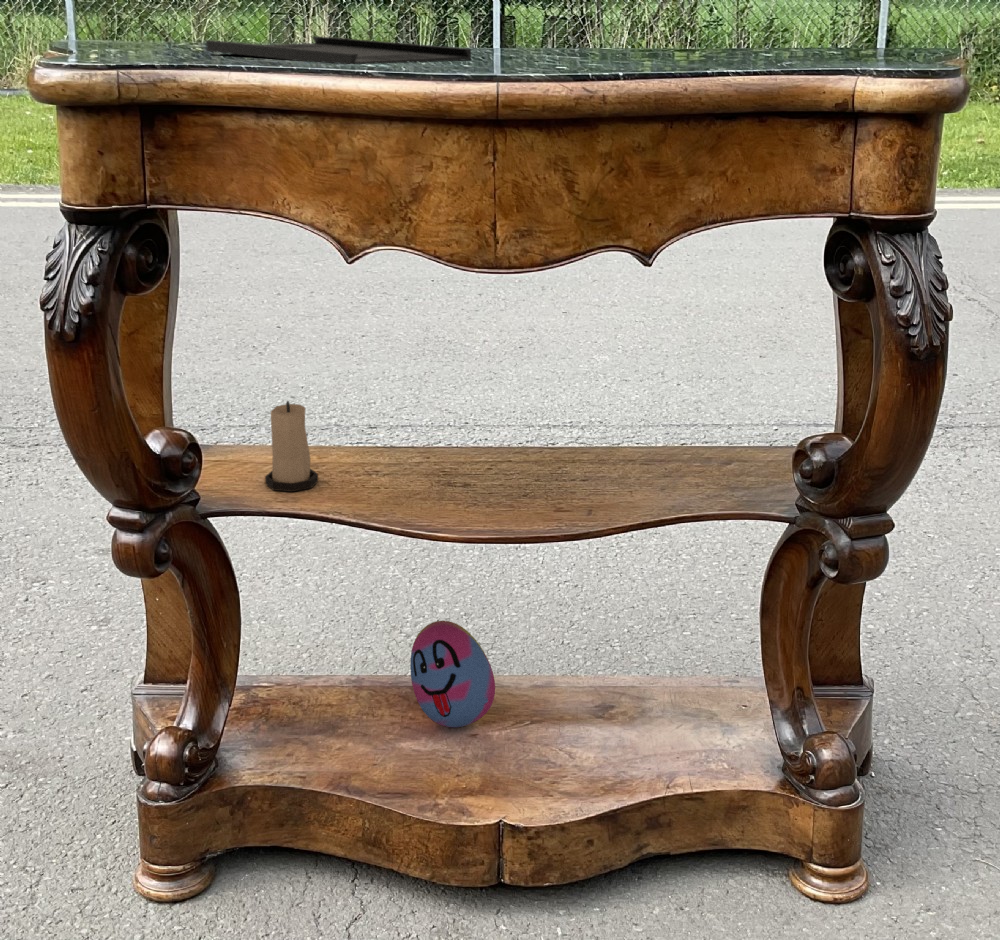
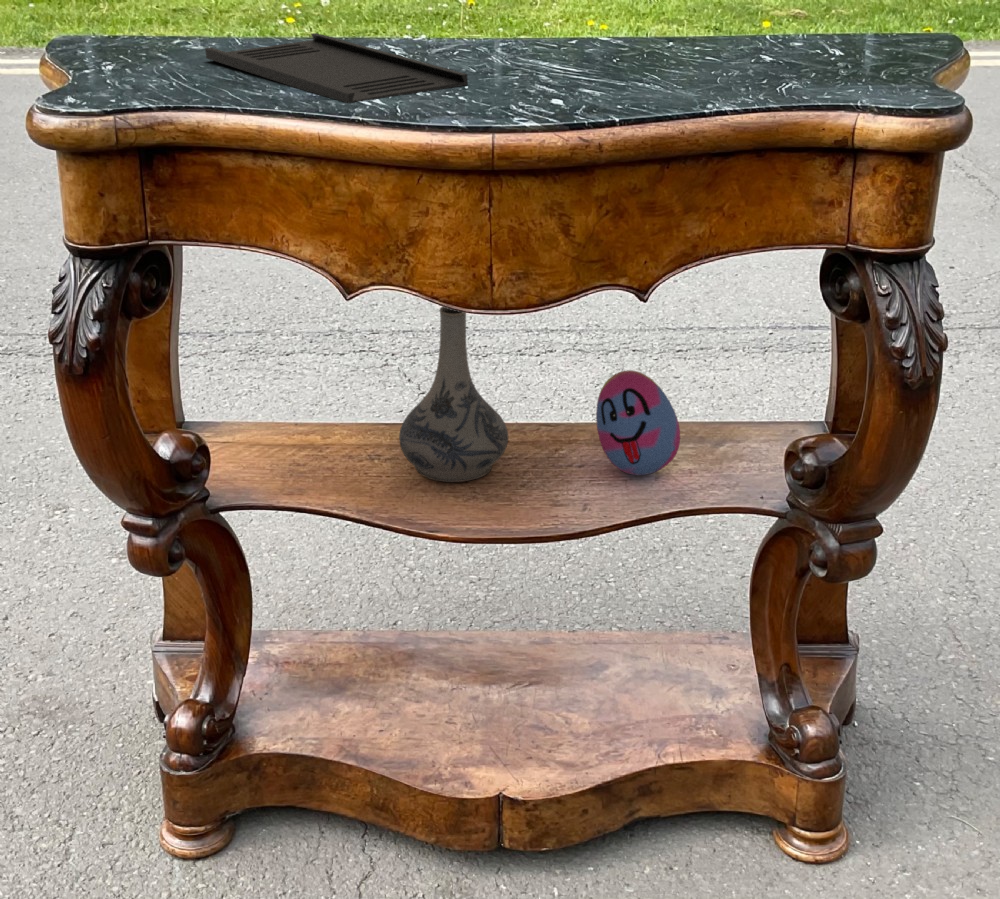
decorative vase: none [396,315,509,499] -> present [399,306,508,482]
candle: present [265,401,318,492] -> none [274,383,325,471]
decorative egg: present [410,621,495,727] -> present [596,370,680,475]

